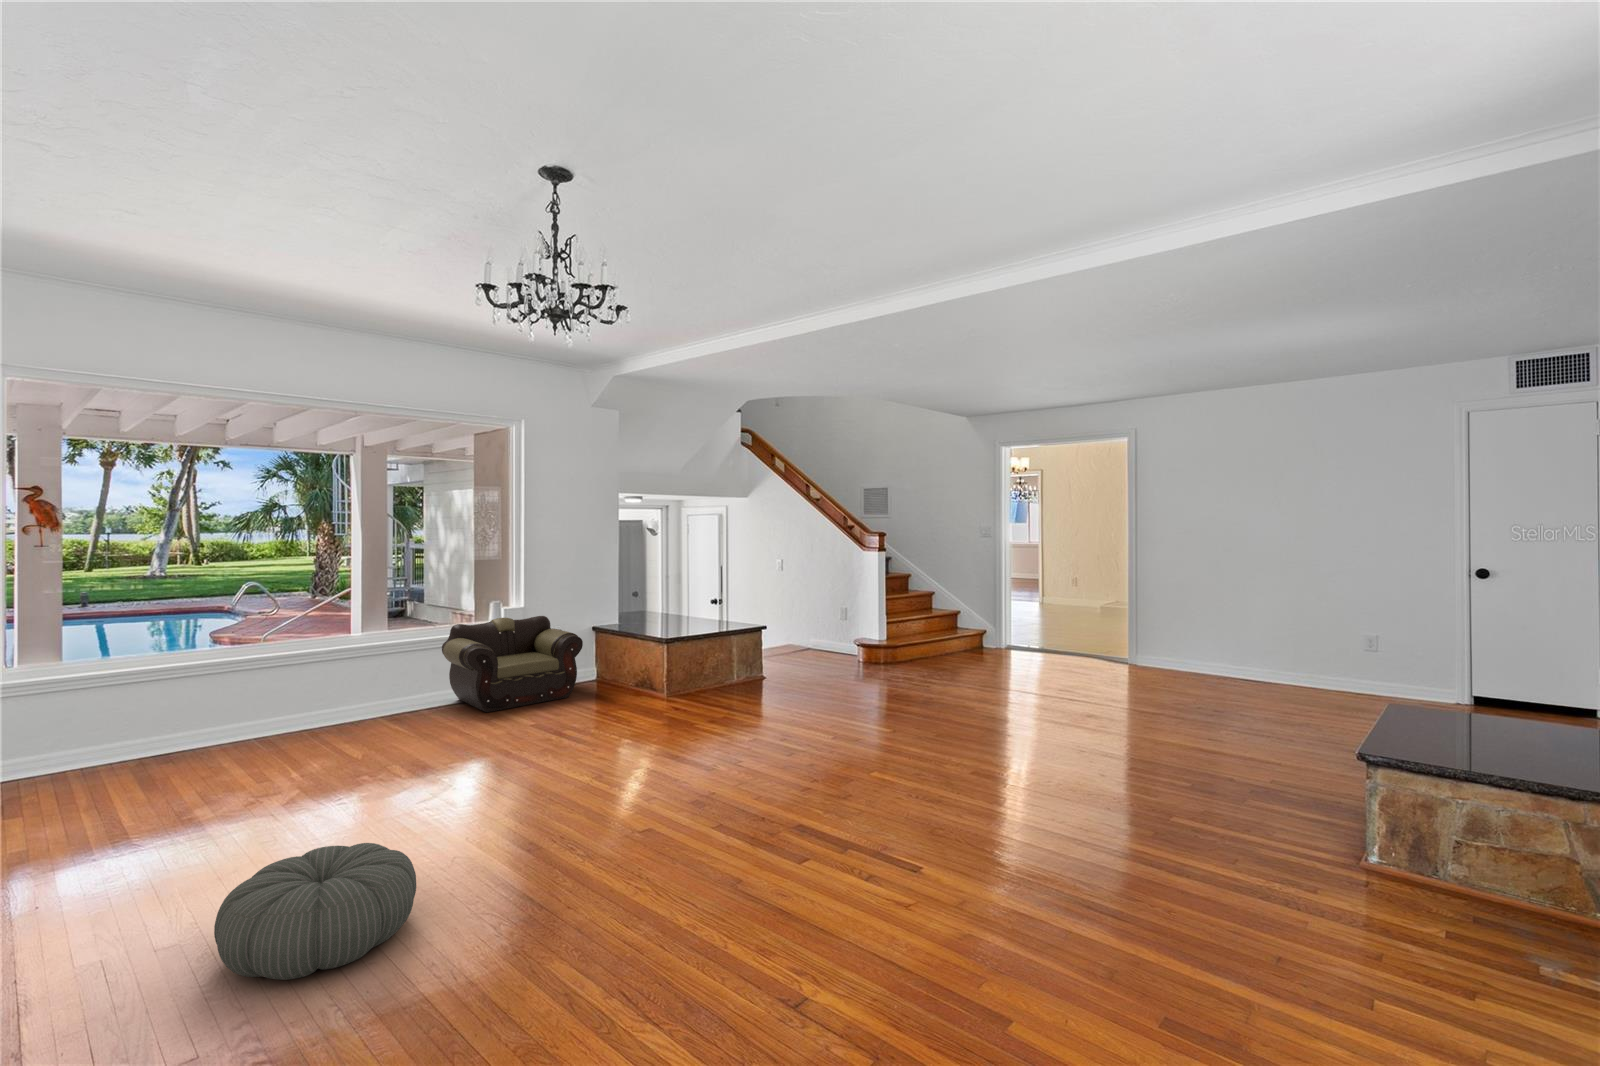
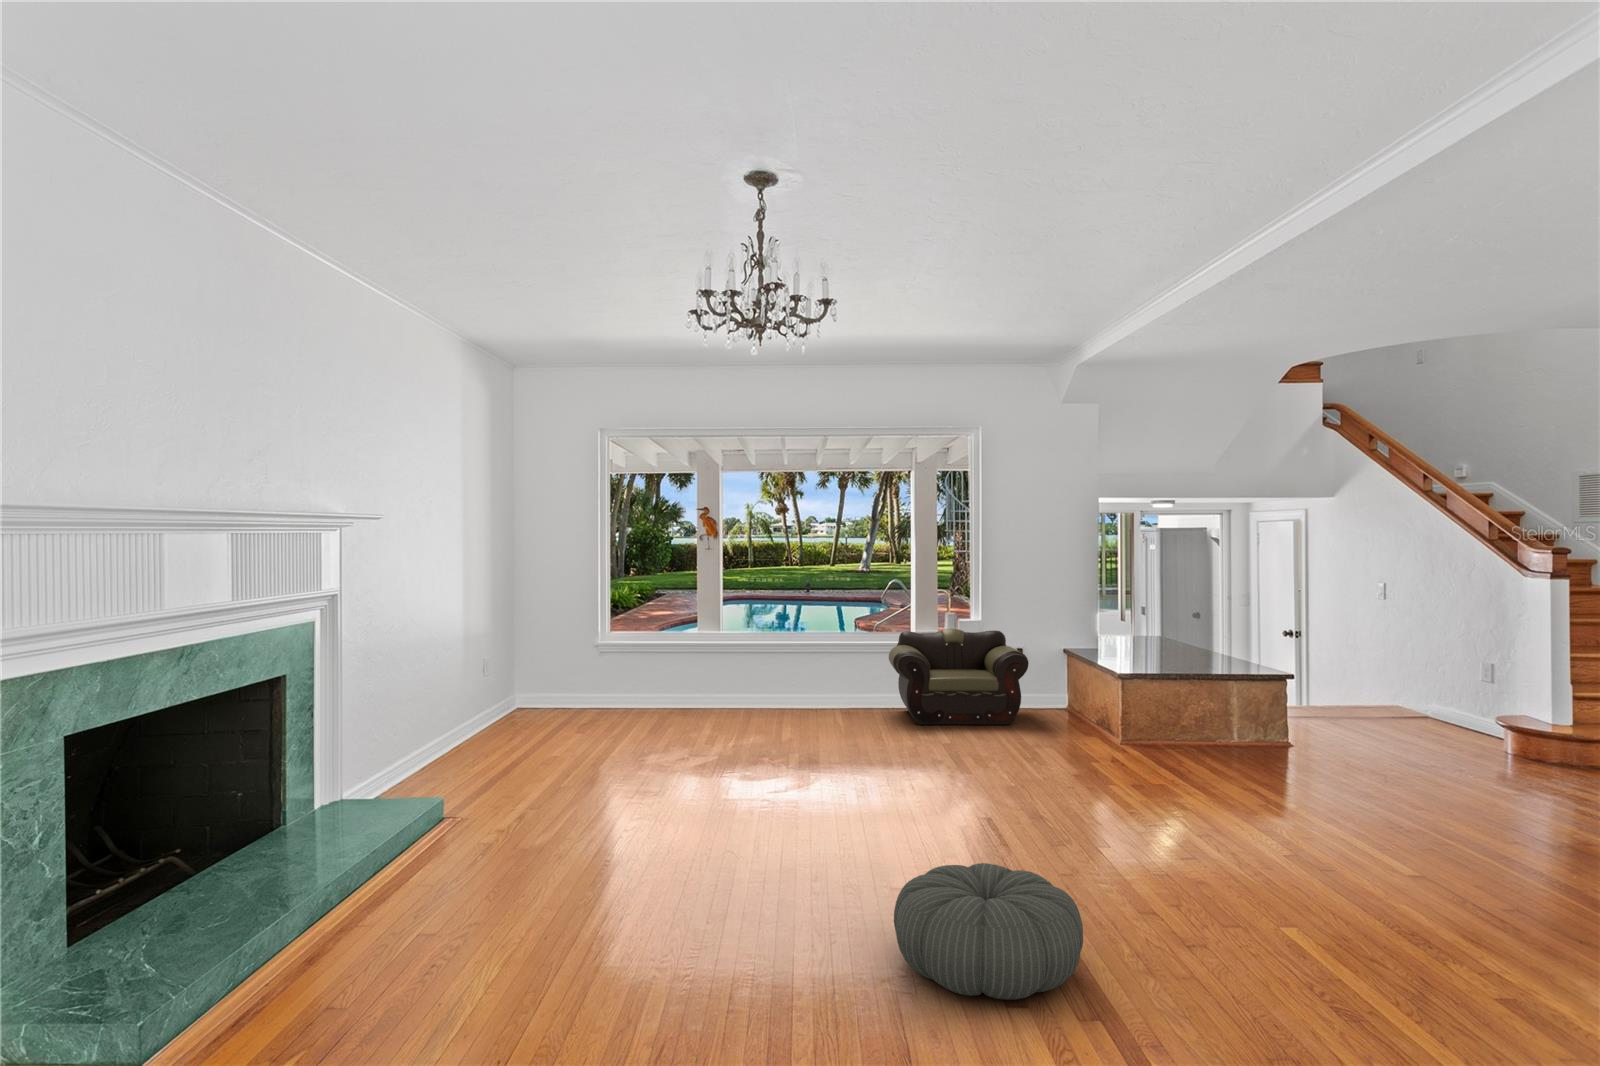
pouf: present [214,843,416,980] -> present [894,863,1083,1000]

